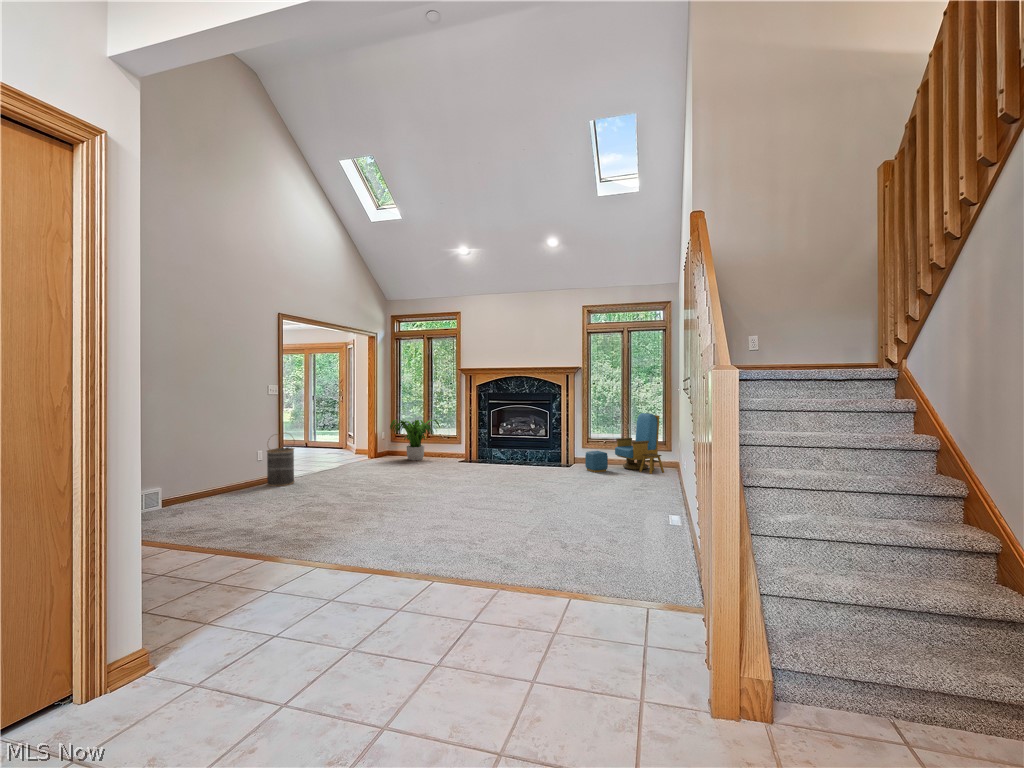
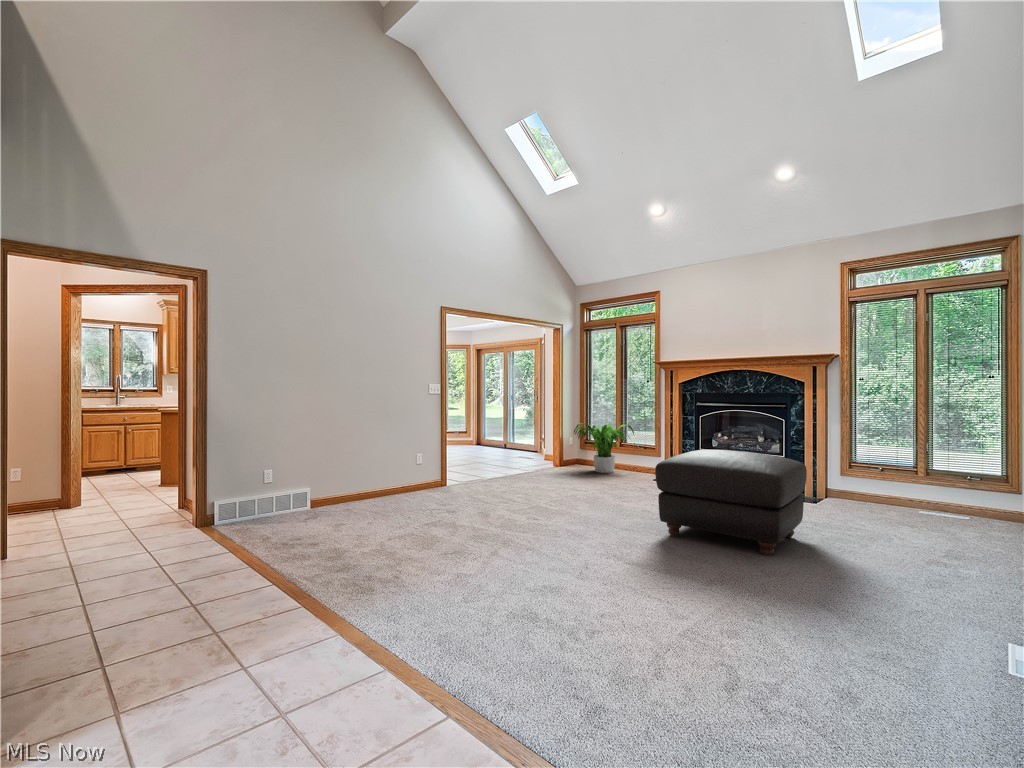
armchair: present [585,413,664,474] -> none [845,426,1008,533]
ottoman: none [477,432,567,496] -> present [655,450,807,556]
basket: present [267,435,295,486] -> none [423,436,453,496]

